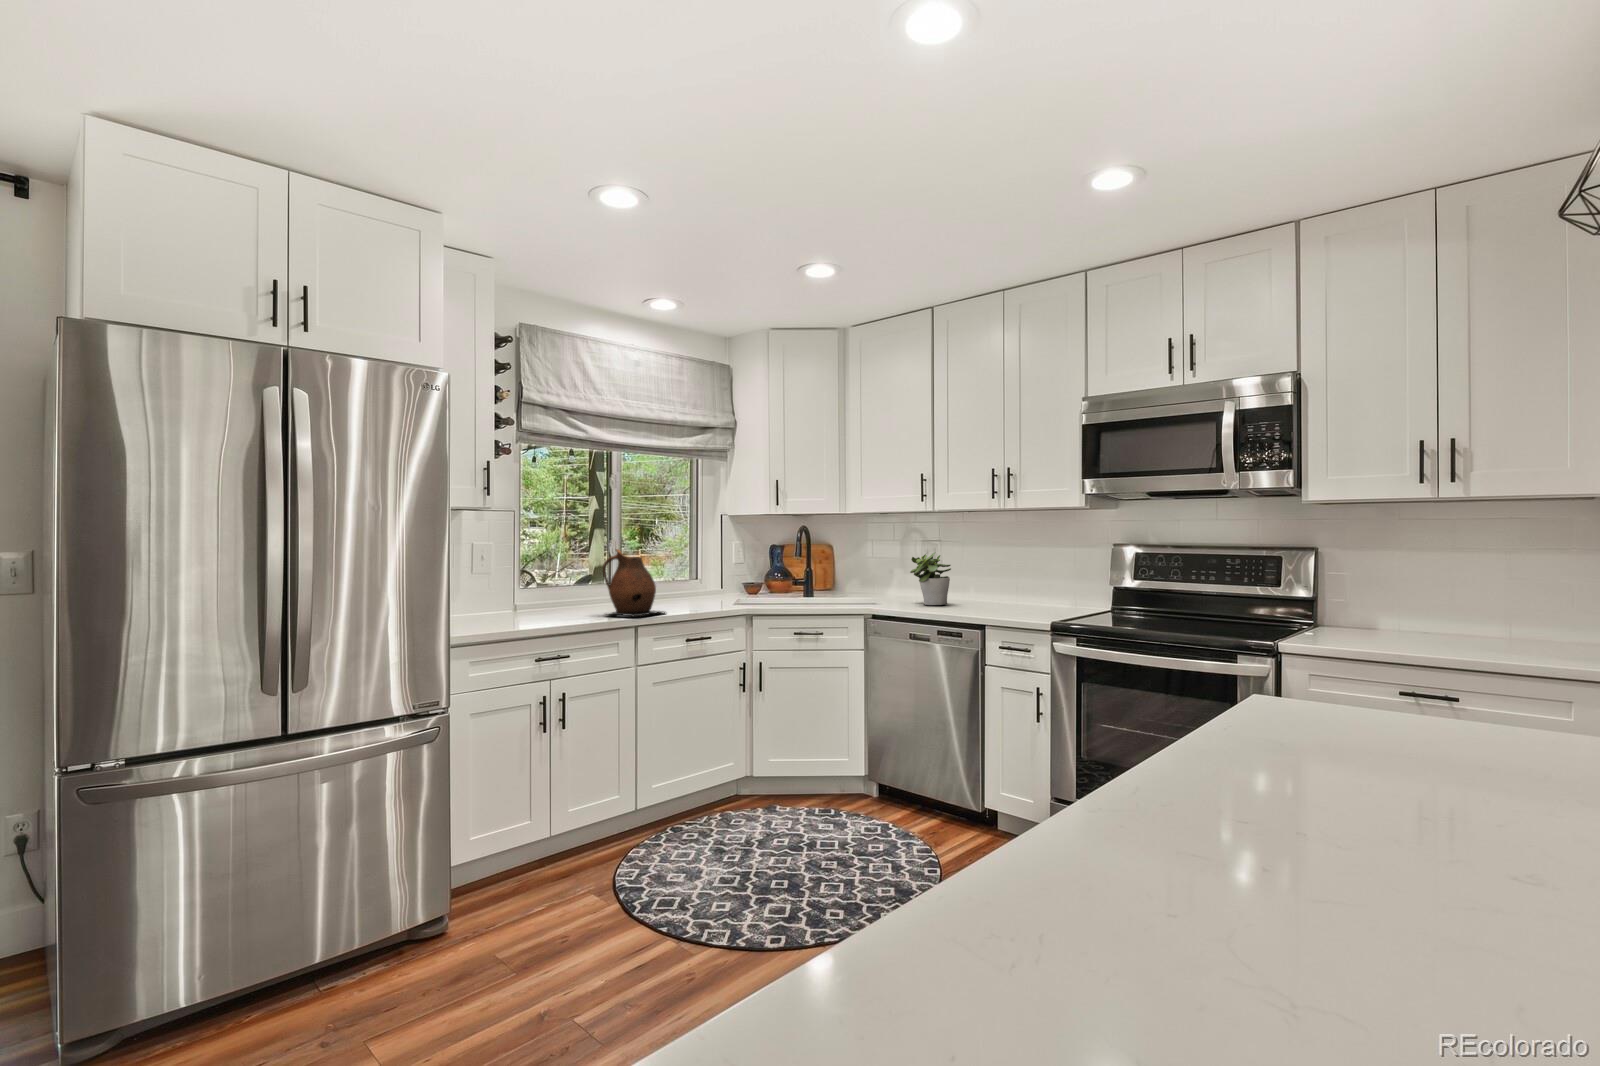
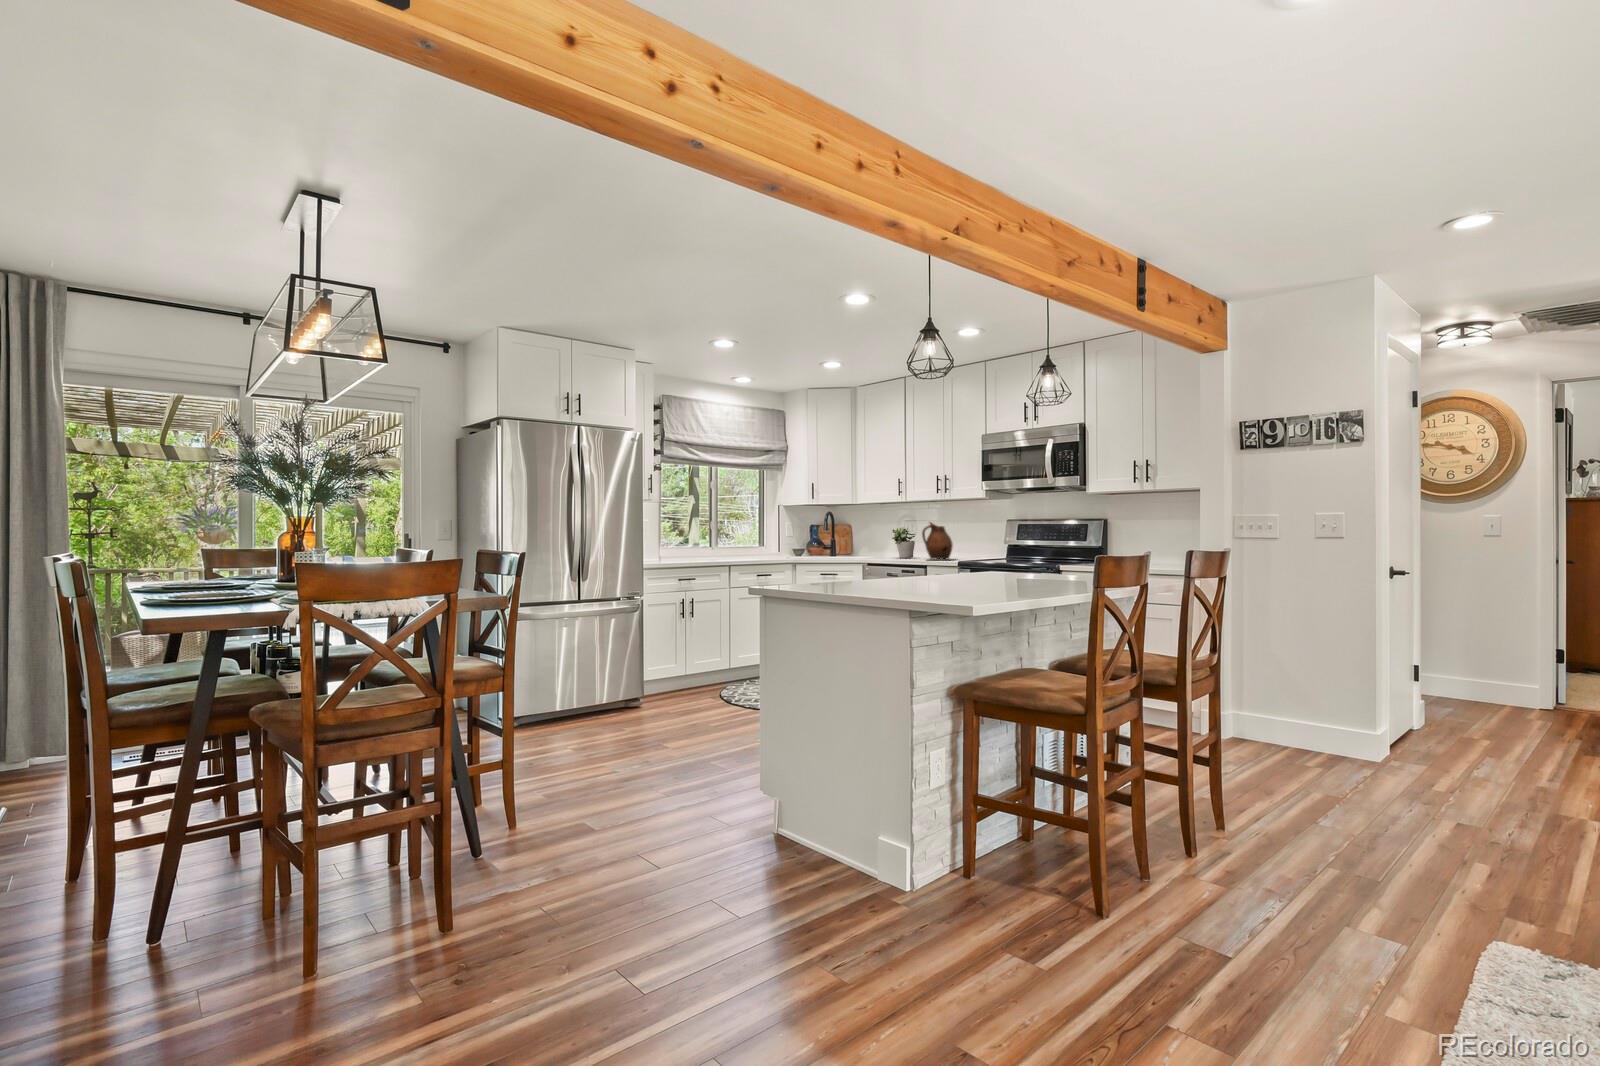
ceramic pitcher: present [603,549,665,616] -> present [922,522,953,559]

